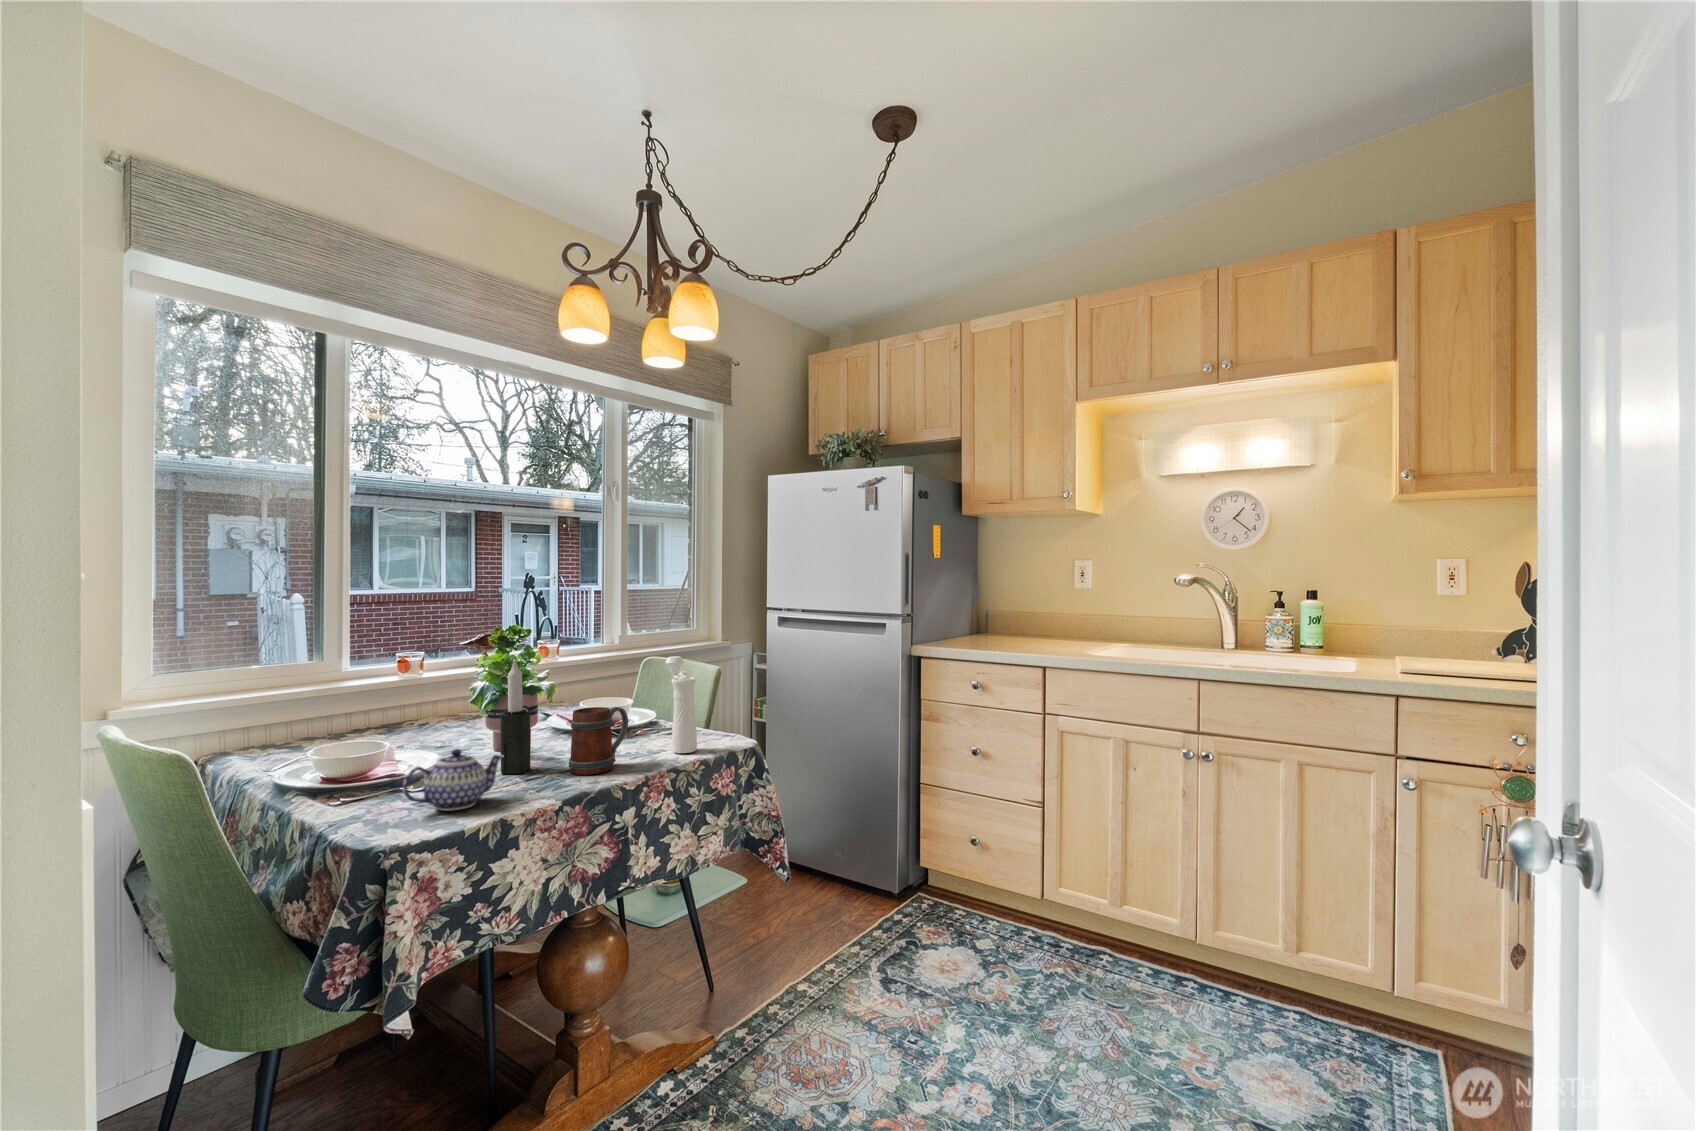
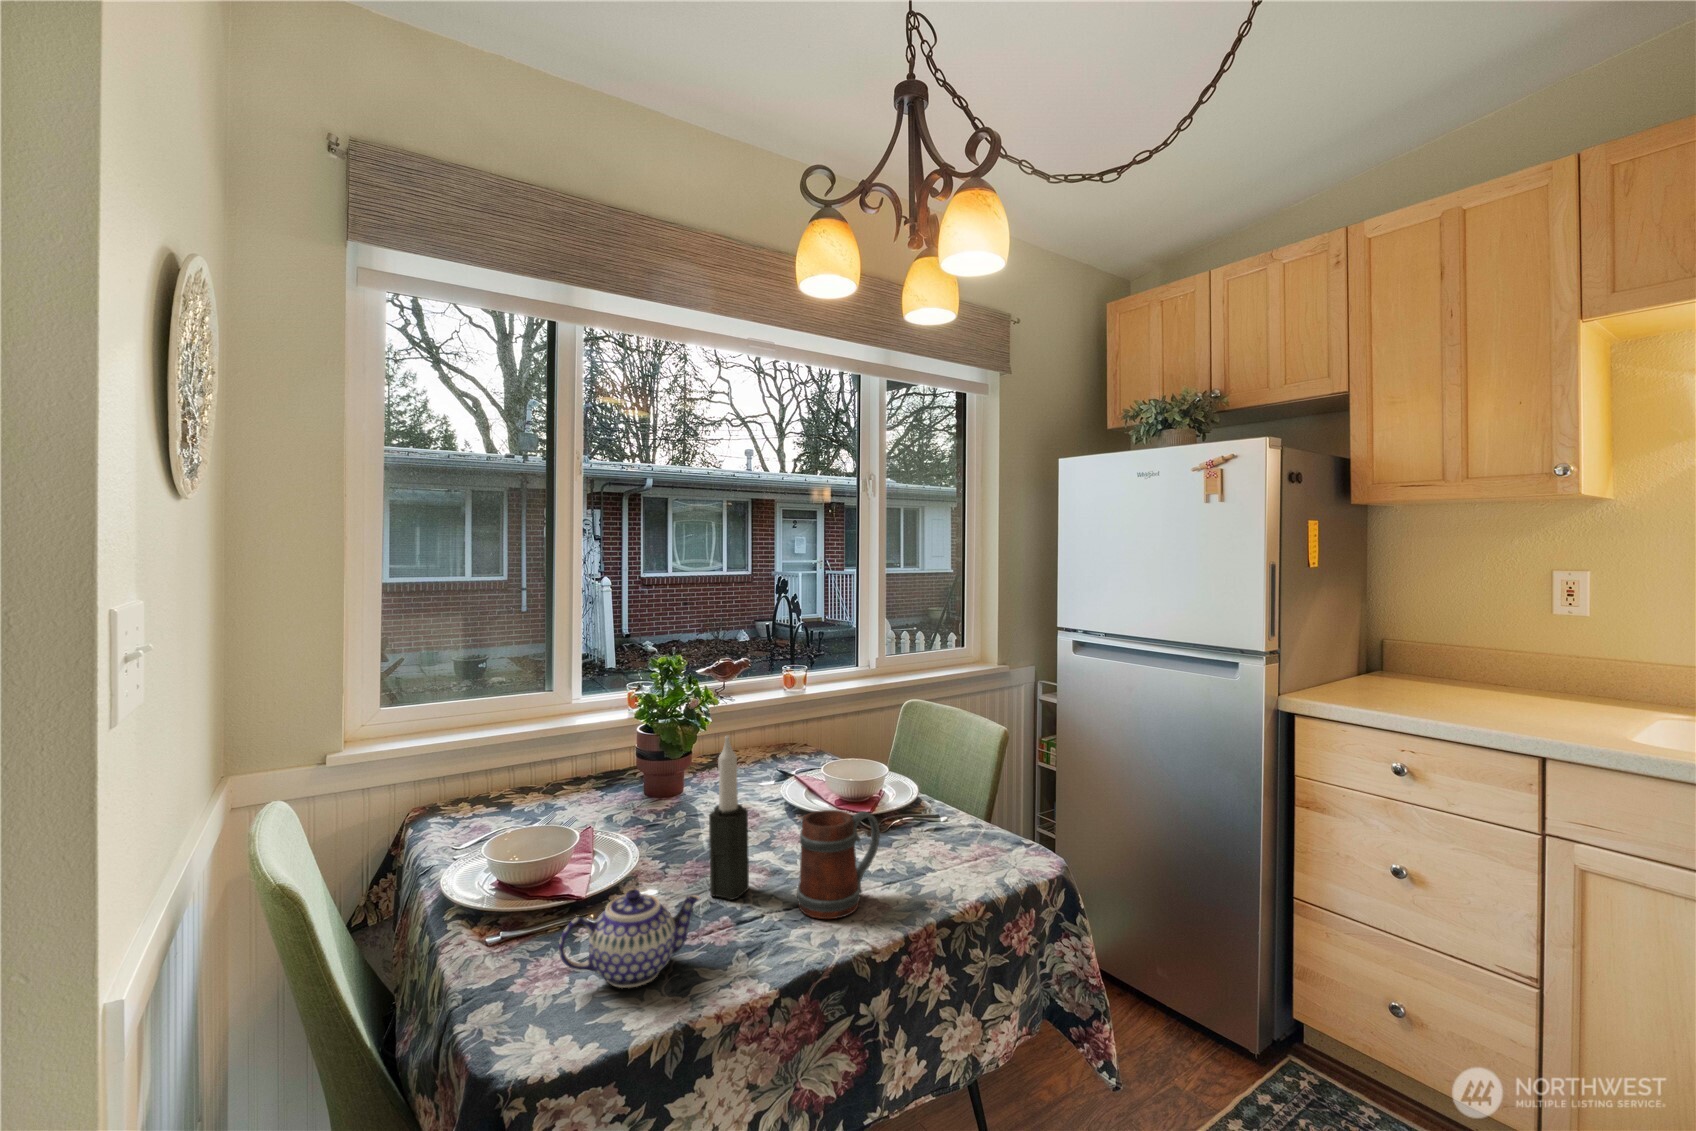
pepper mill: present [666,656,697,753] -> none [933,726,979,884]

